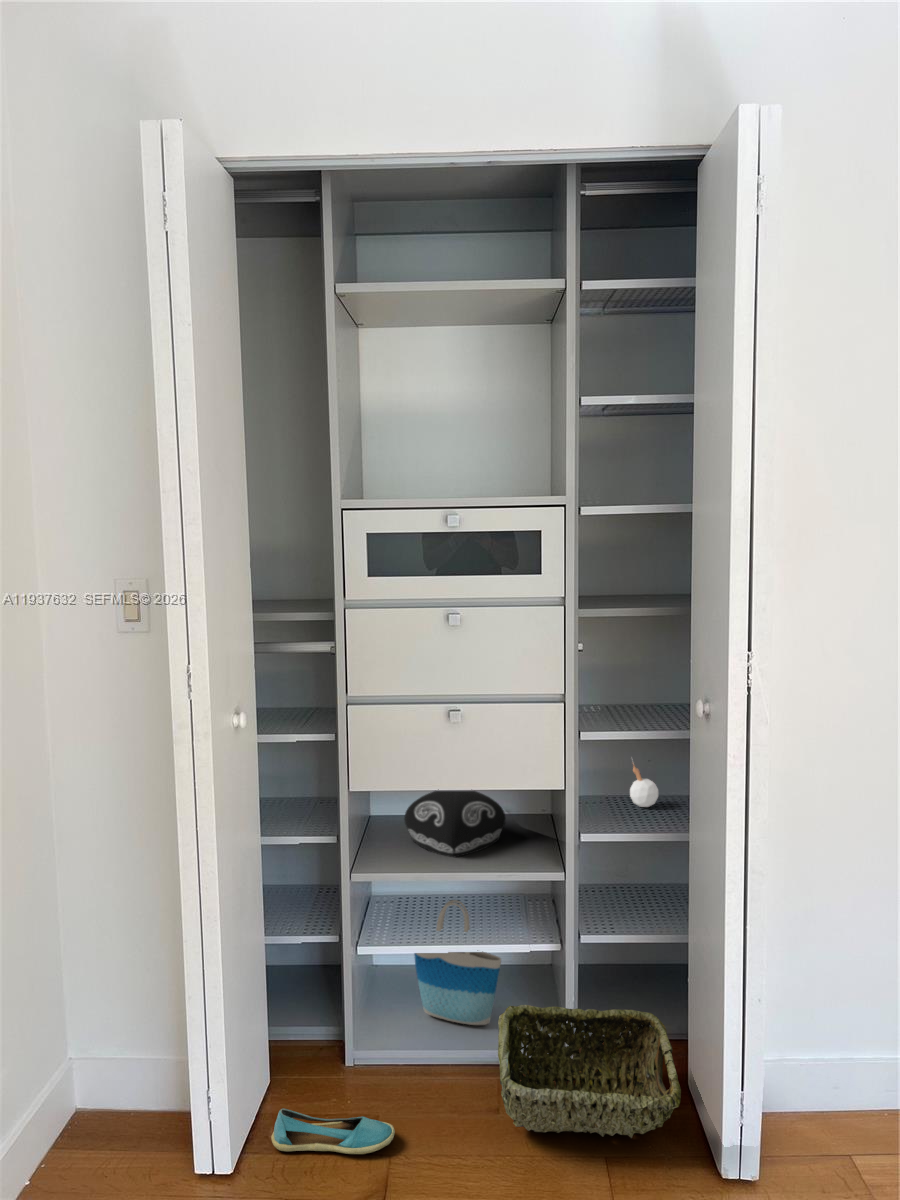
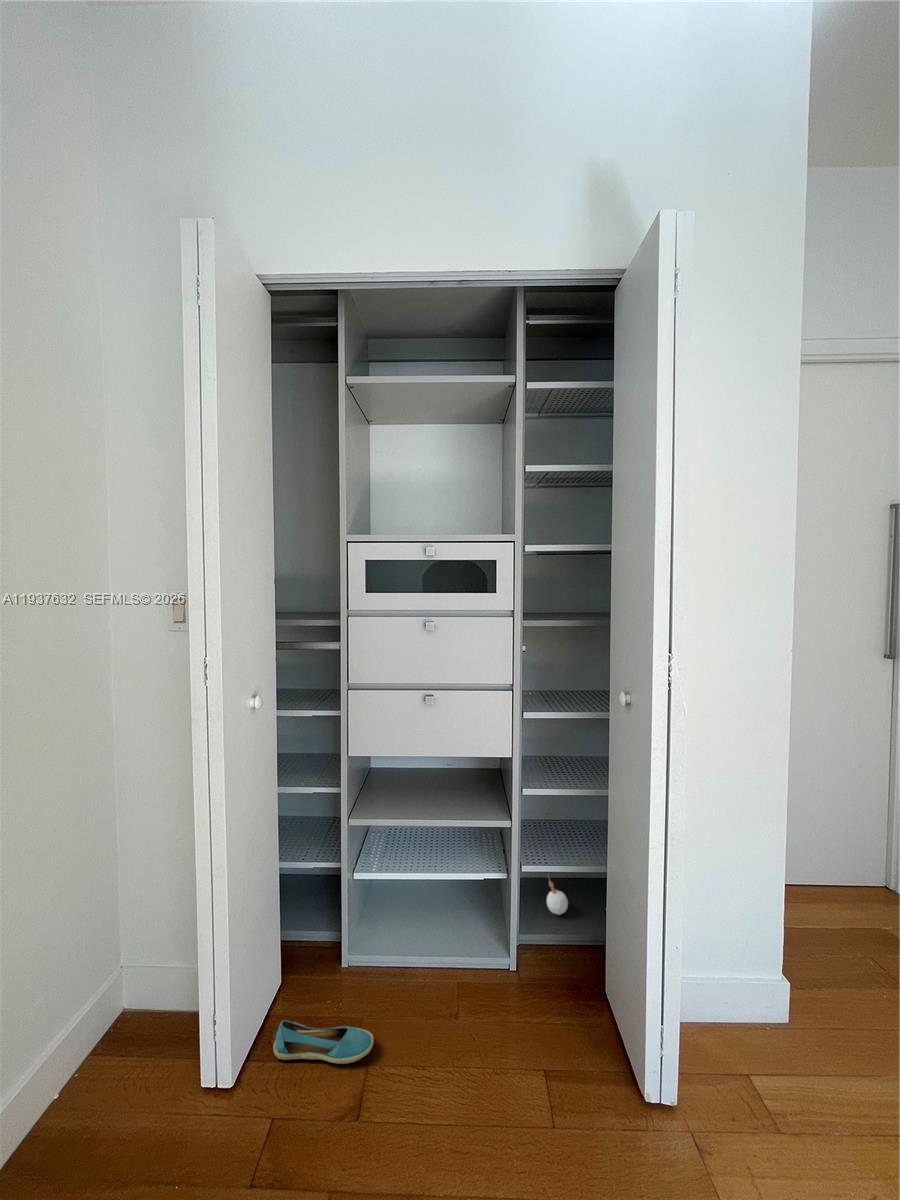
candle: present [630,763,658,807] -> present [547,880,568,915]
cushion: present [404,791,506,857] -> none [394,749,468,806]
tote bag: present [414,900,501,1025] -> none [399,837,464,934]
woven basket: present [498,1005,681,1138] -> none [460,925,607,1049]

